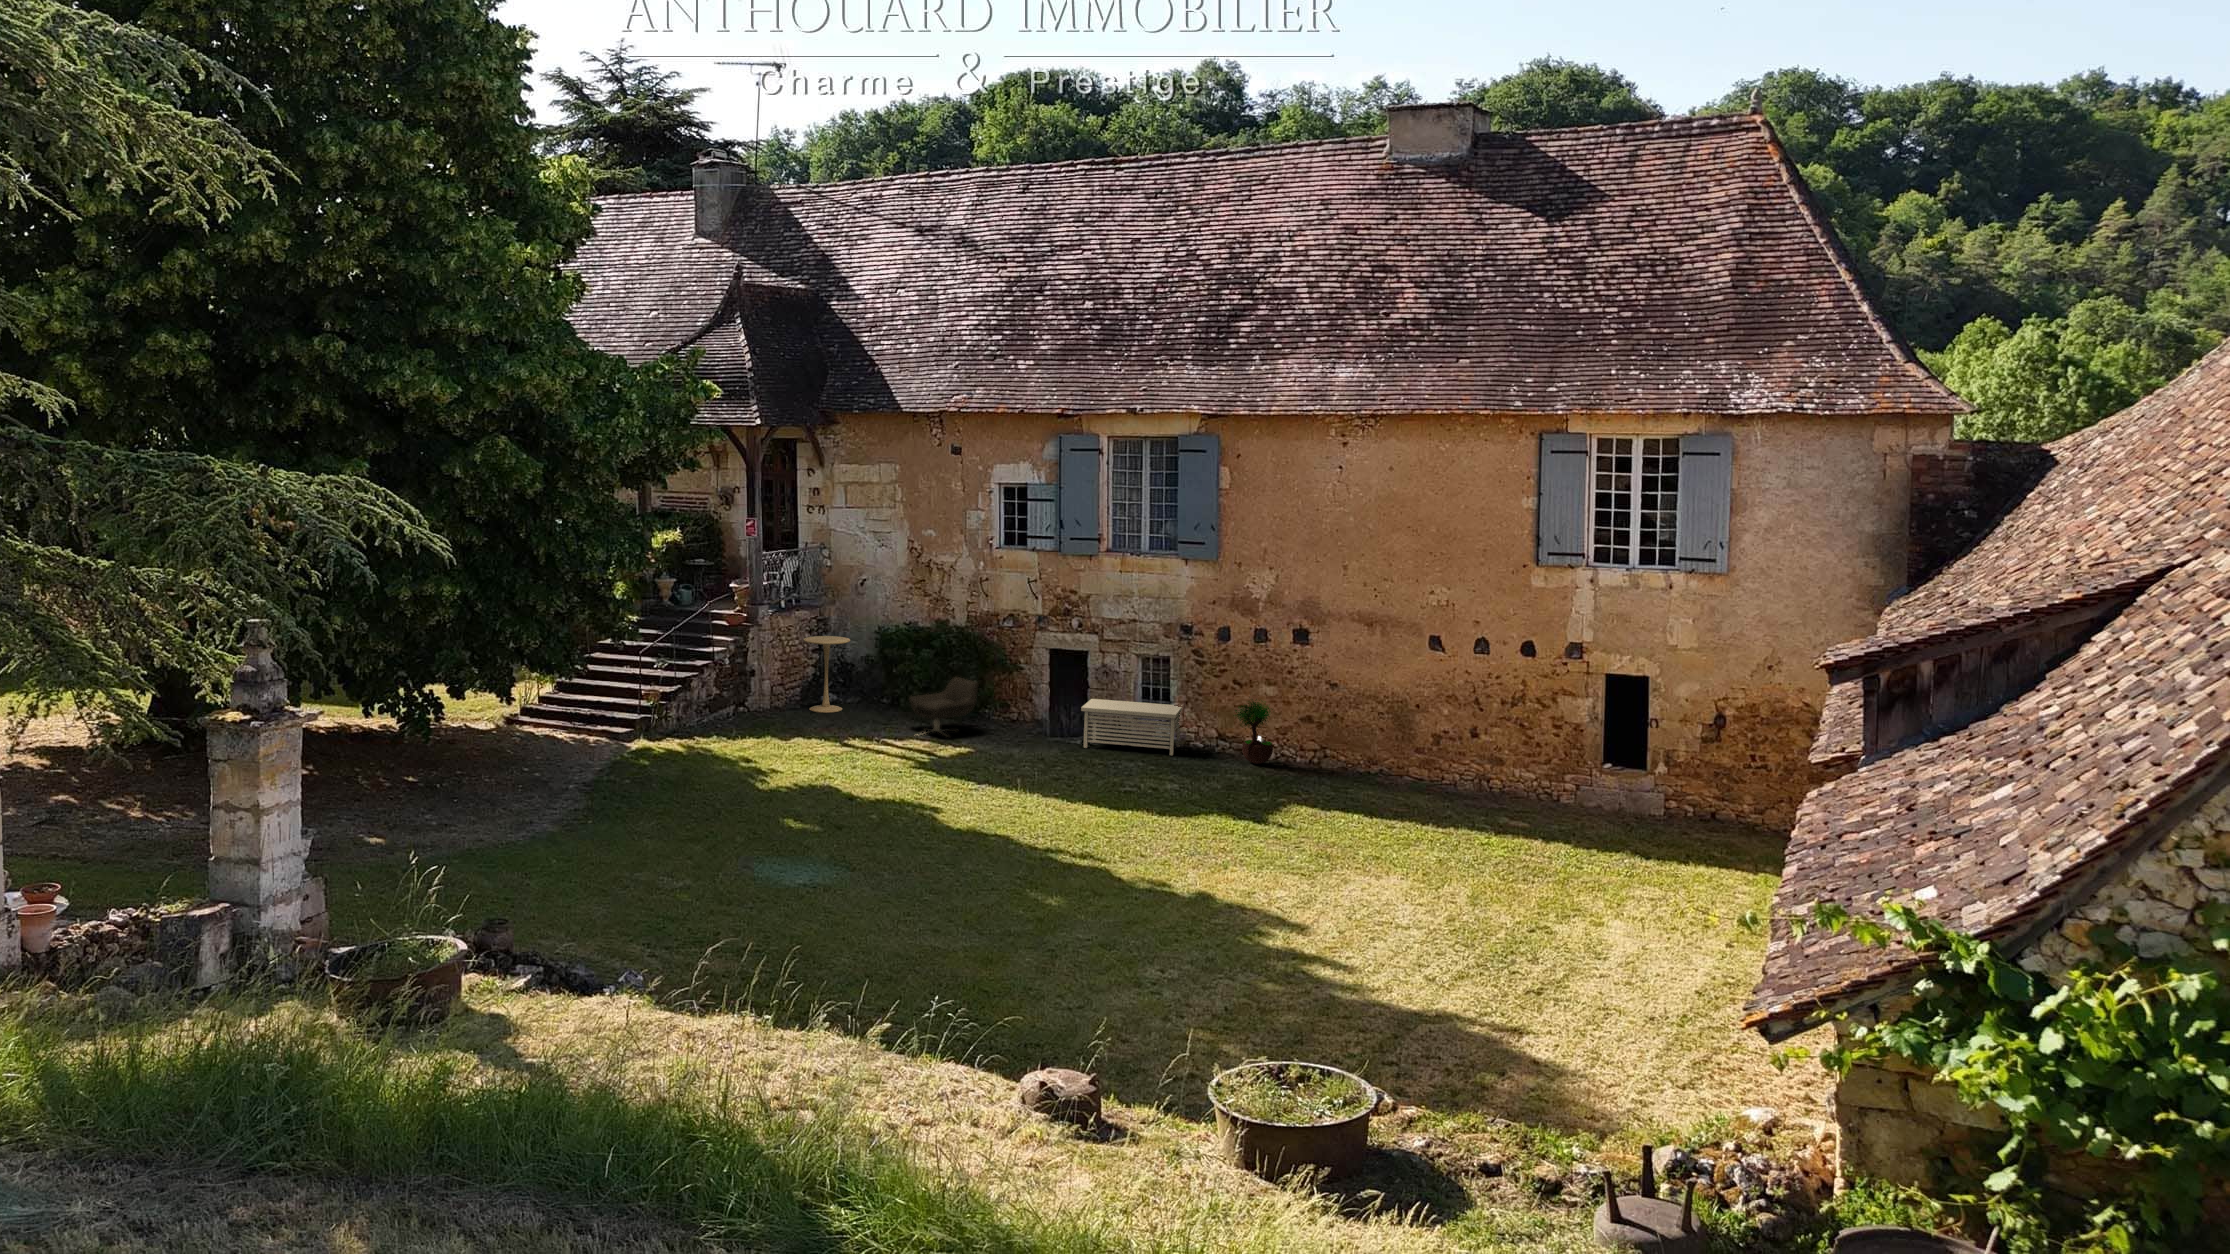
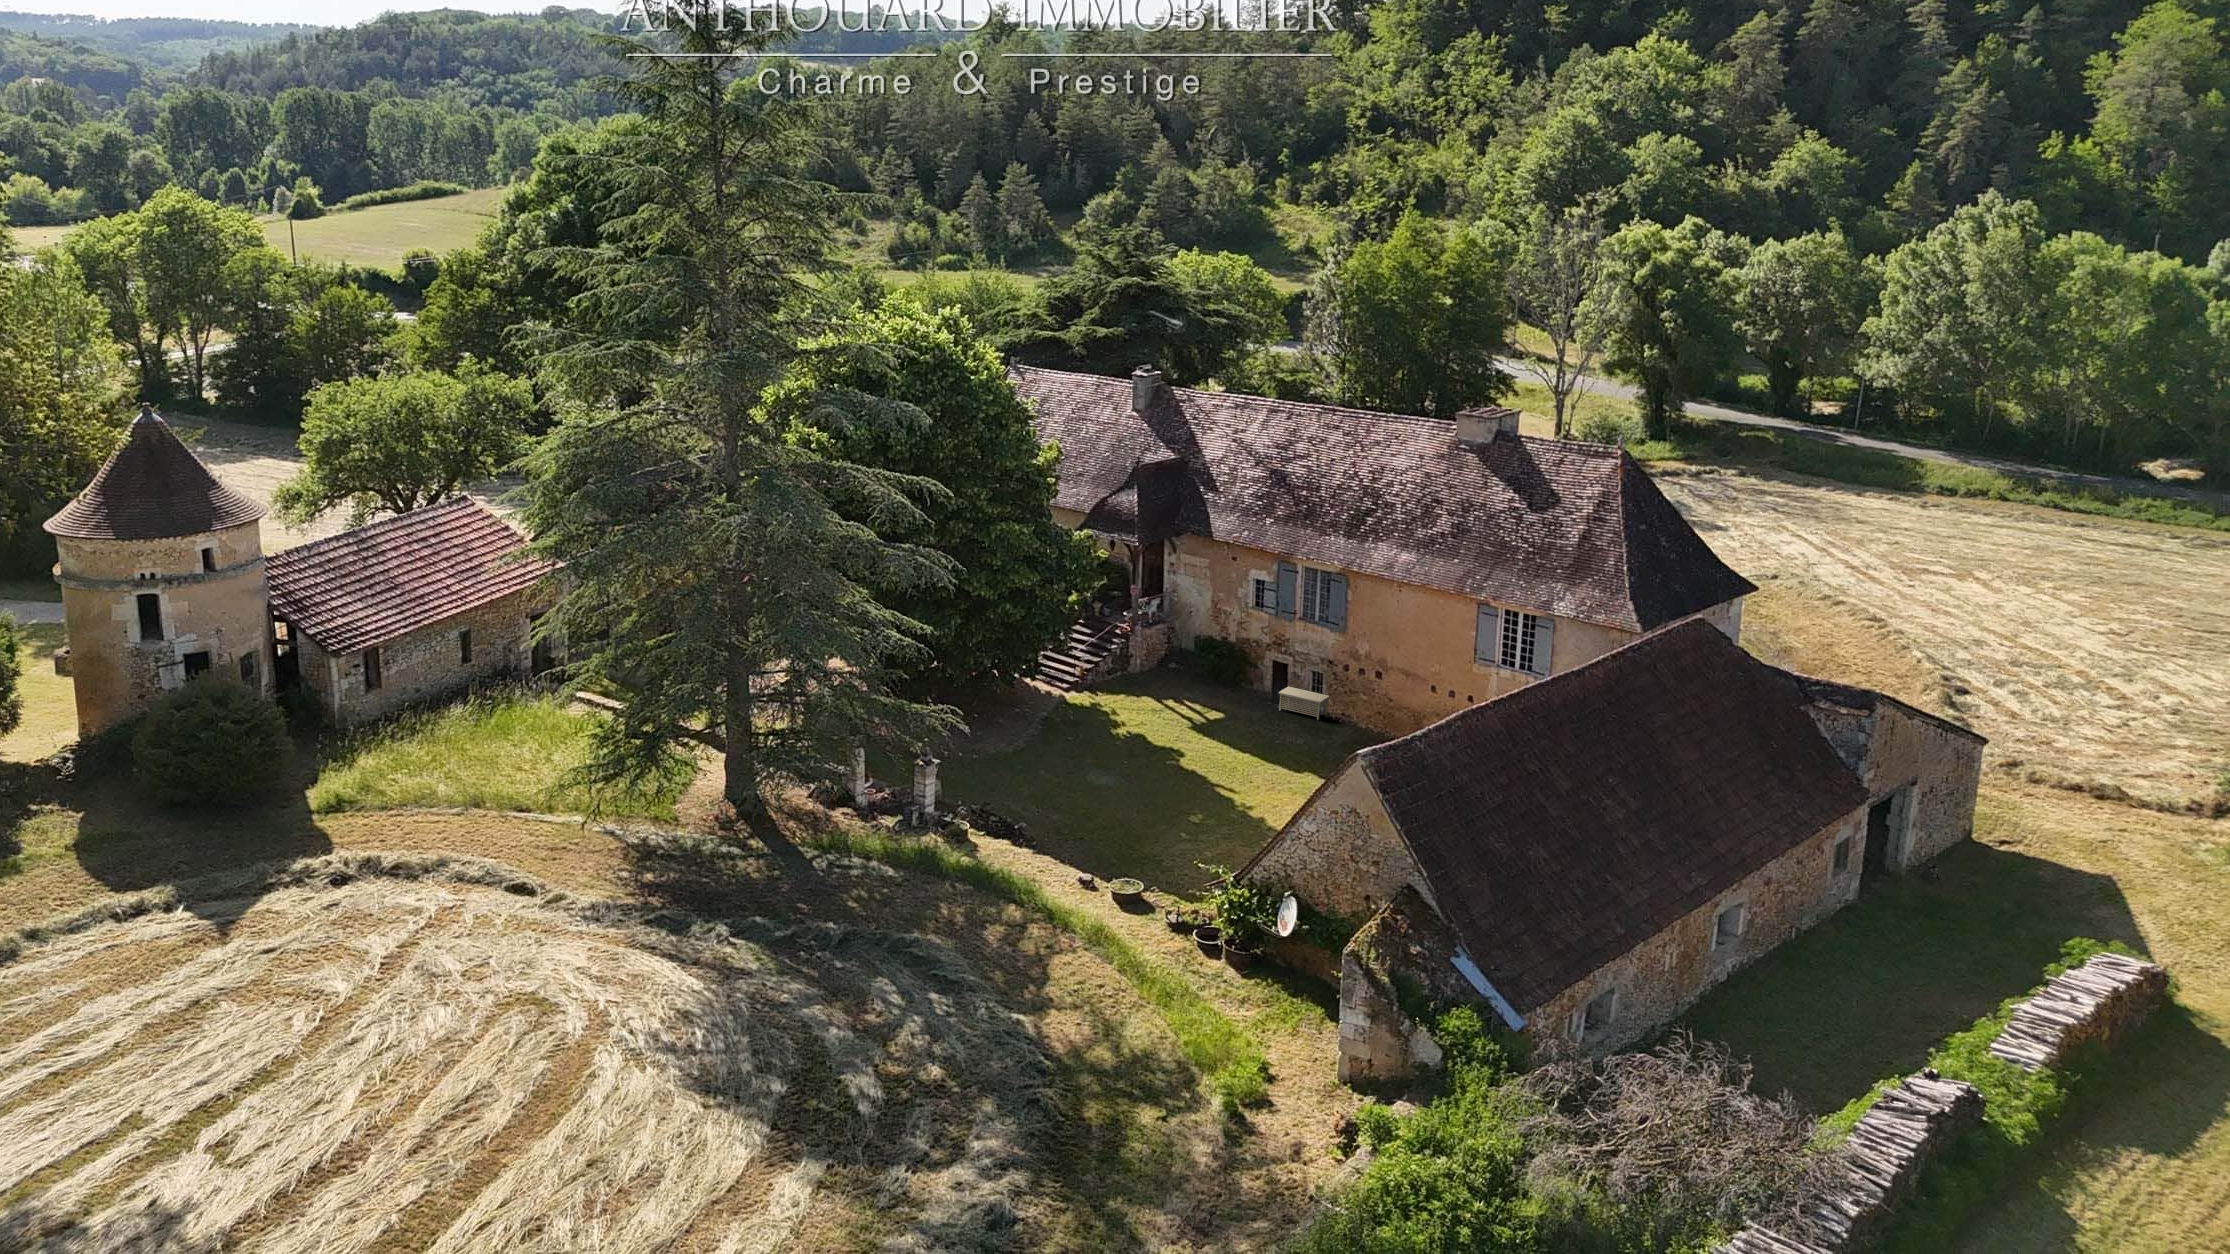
pedestal table: present [803,636,850,713] -> none [1159,636,1182,674]
lounge chair: present [909,677,979,735] -> none [1202,667,1236,697]
potted tree: present [1233,699,1273,764] -> none [1344,698,1364,730]

